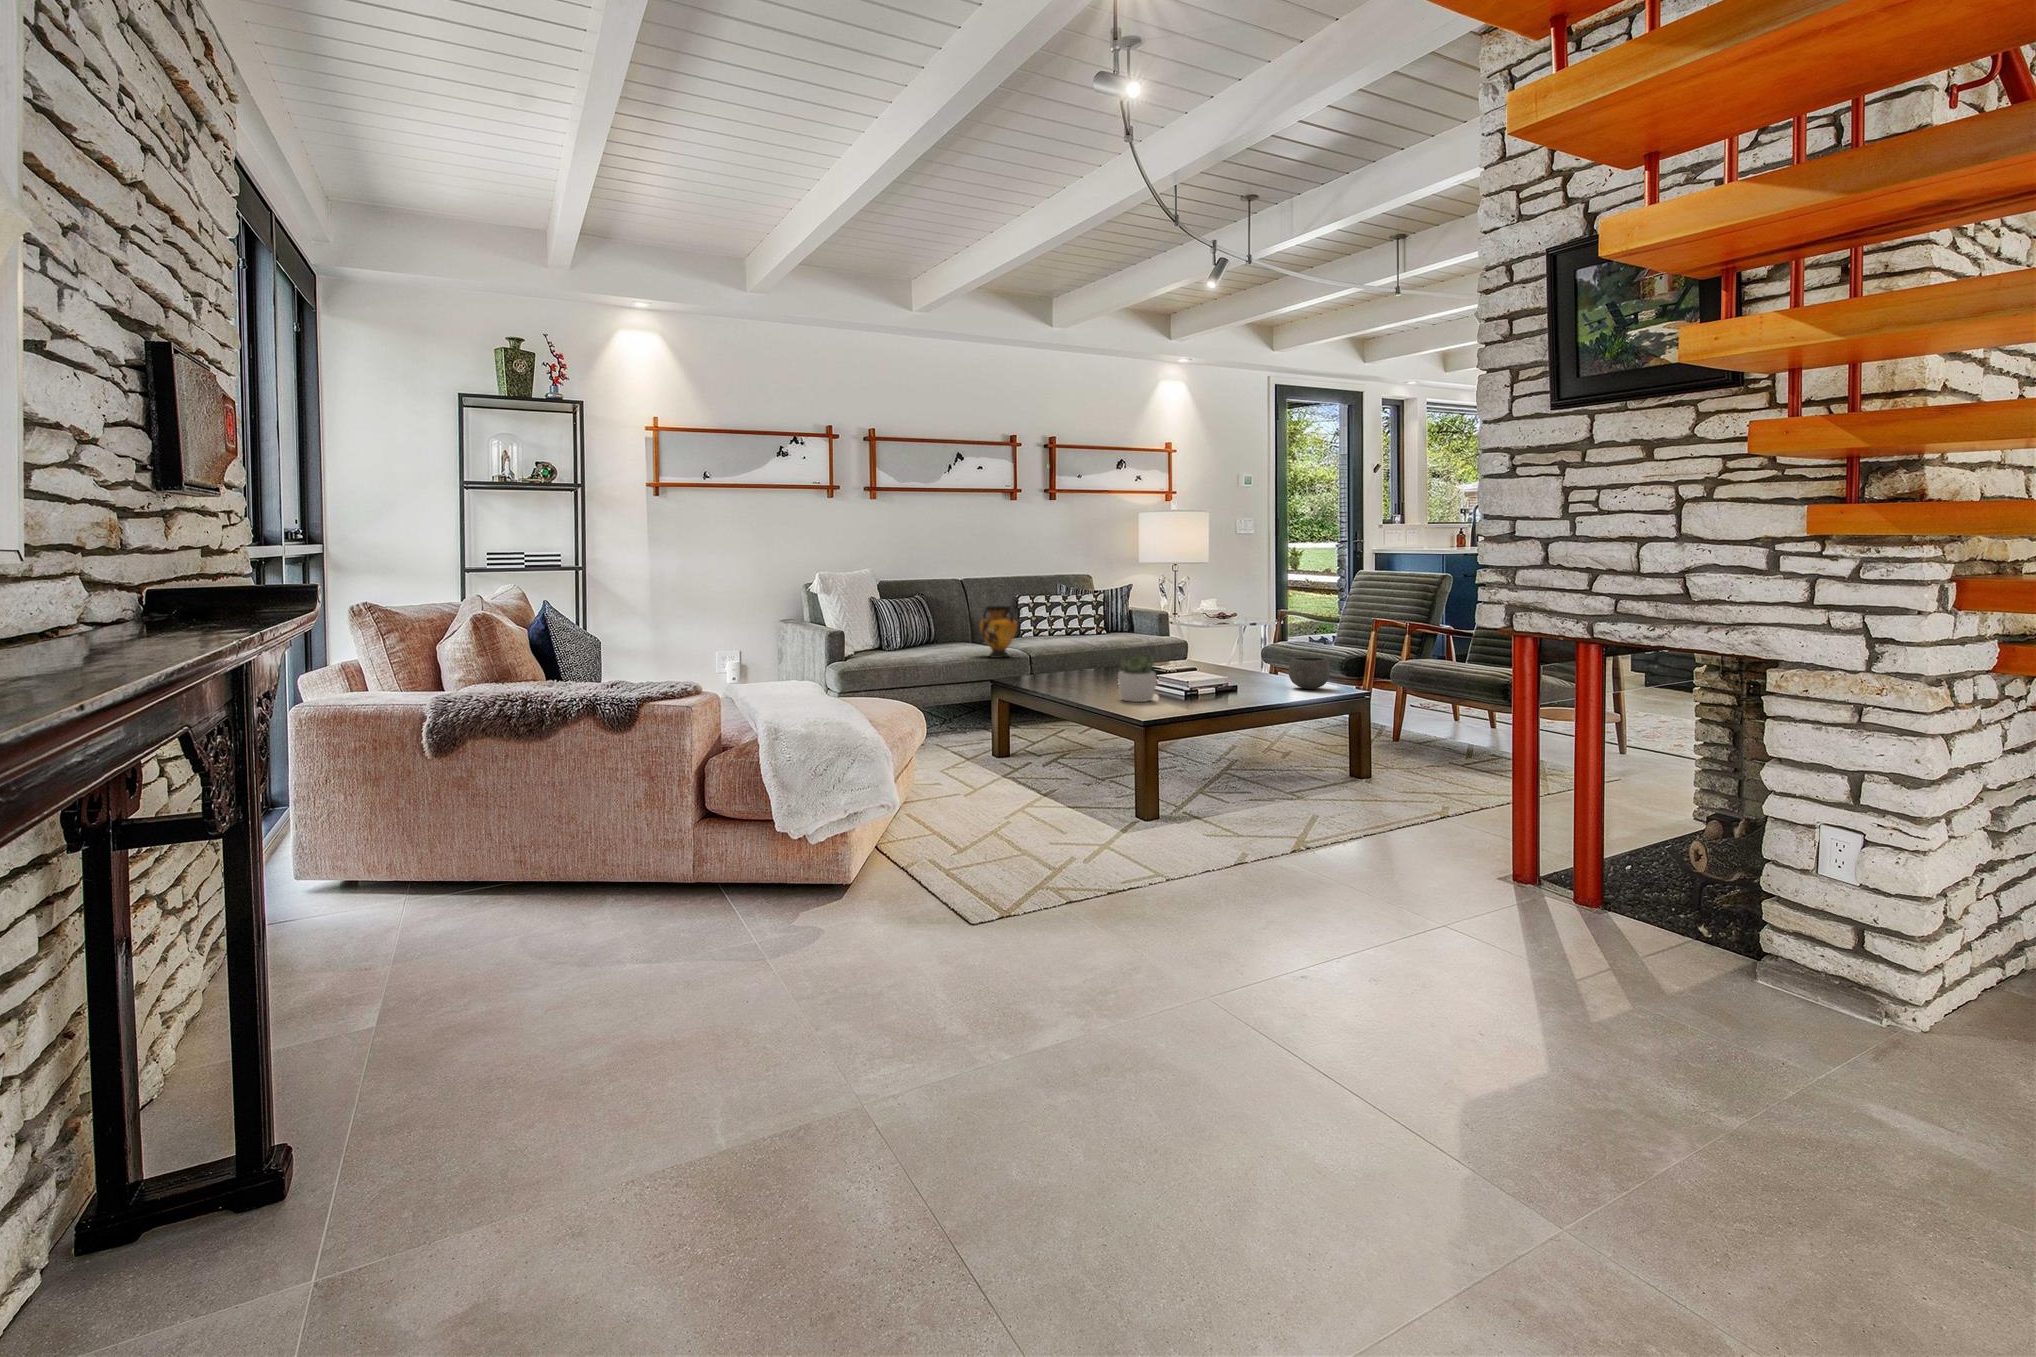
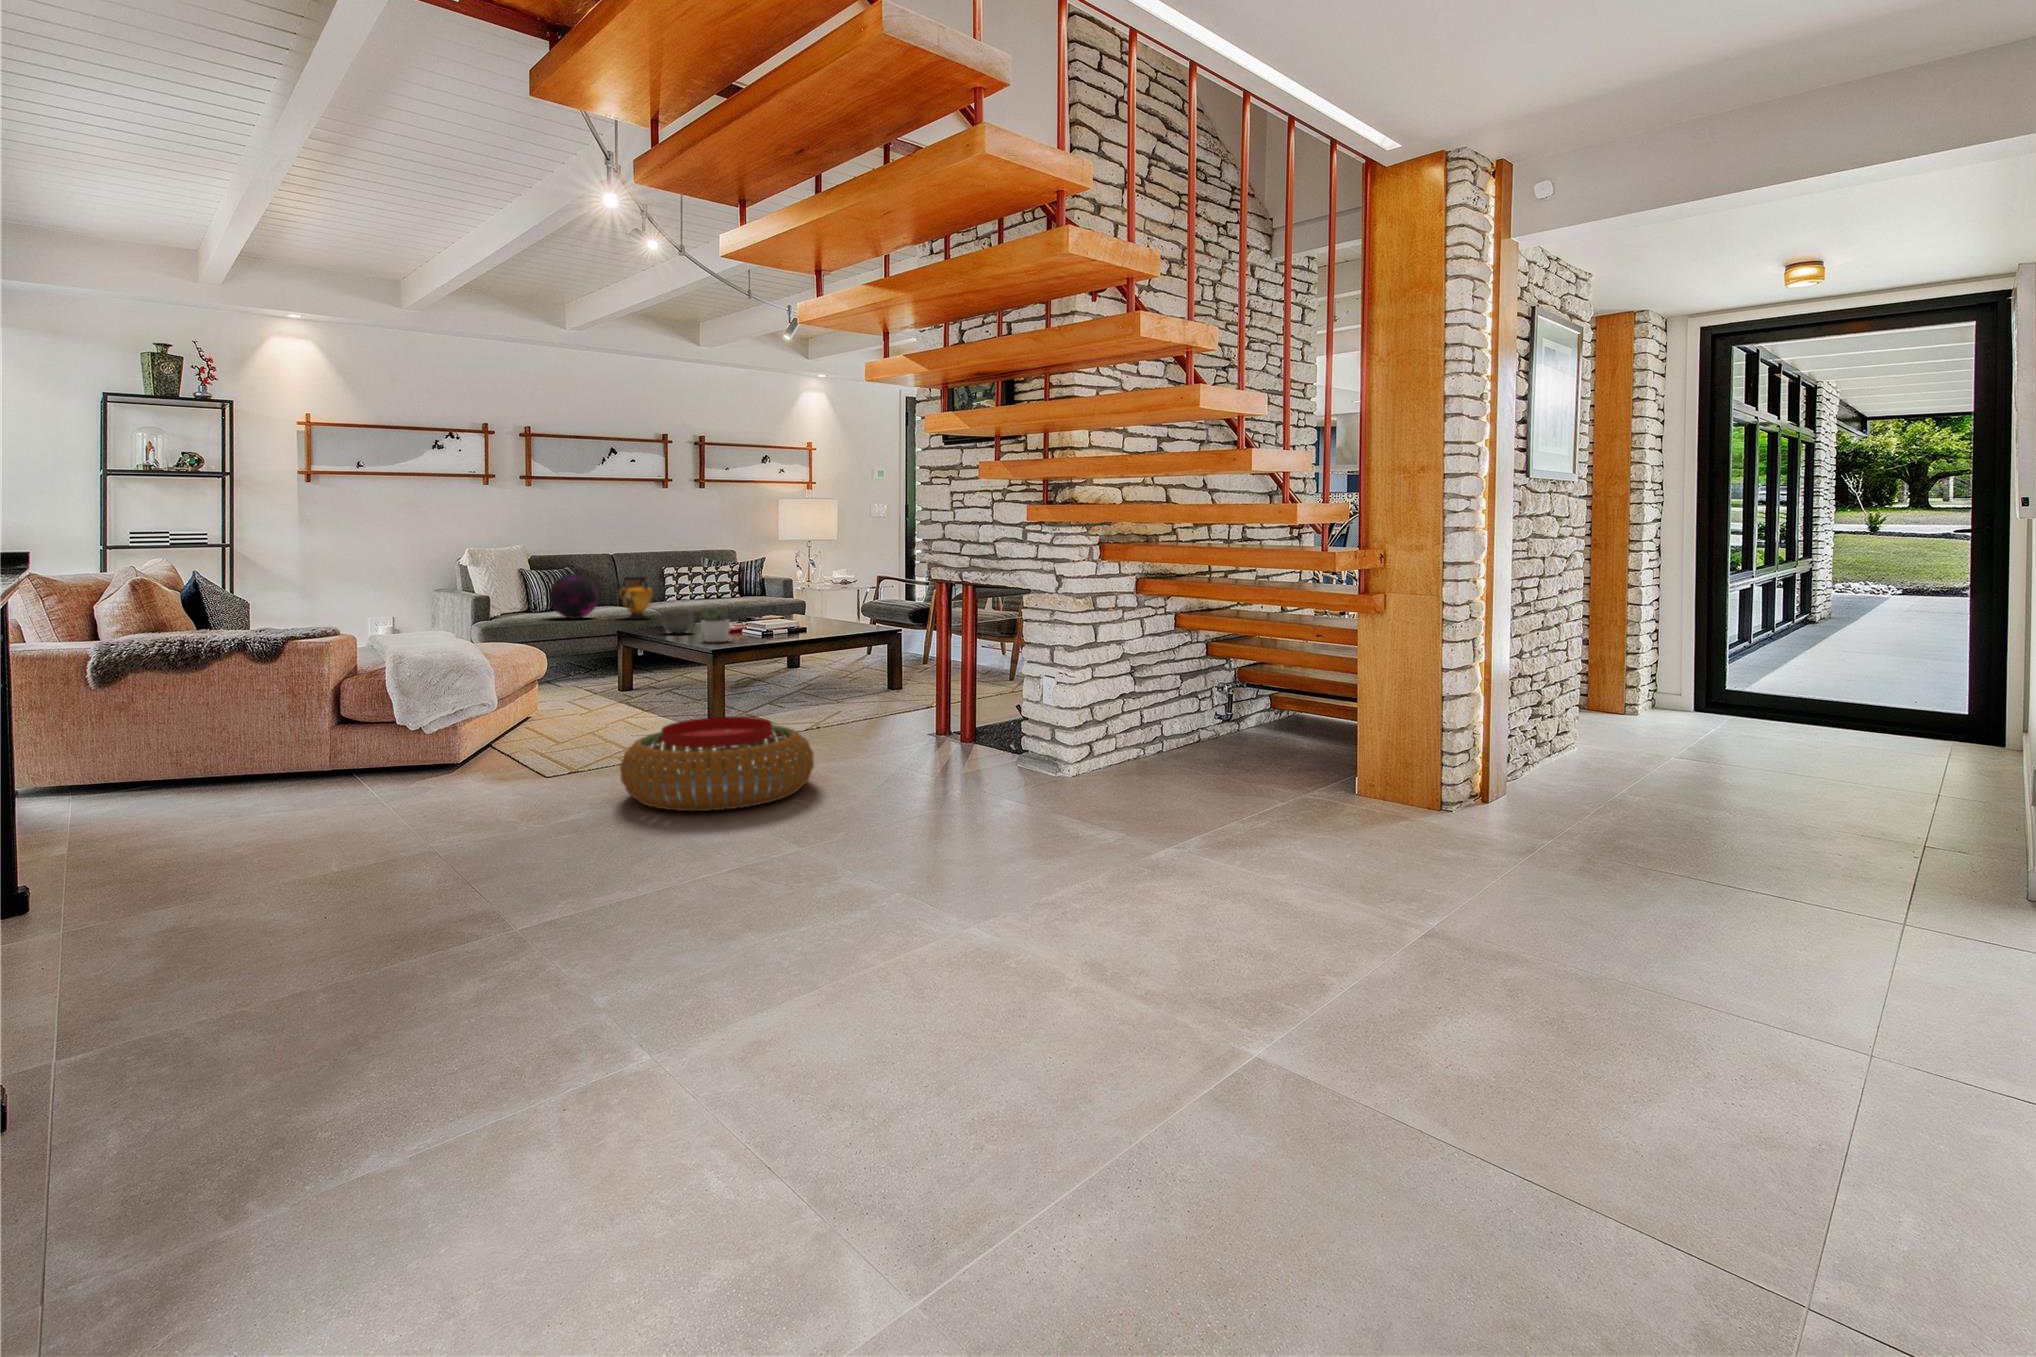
decorative orb: none [902,602,955,655] -> present [549,574,598,619]
ceramic bowl: present [1288,657,1330,689] -> present [662,609,694,634]
pouf: none [1103,844,1406,1022] -> present [620,717,814,811]

